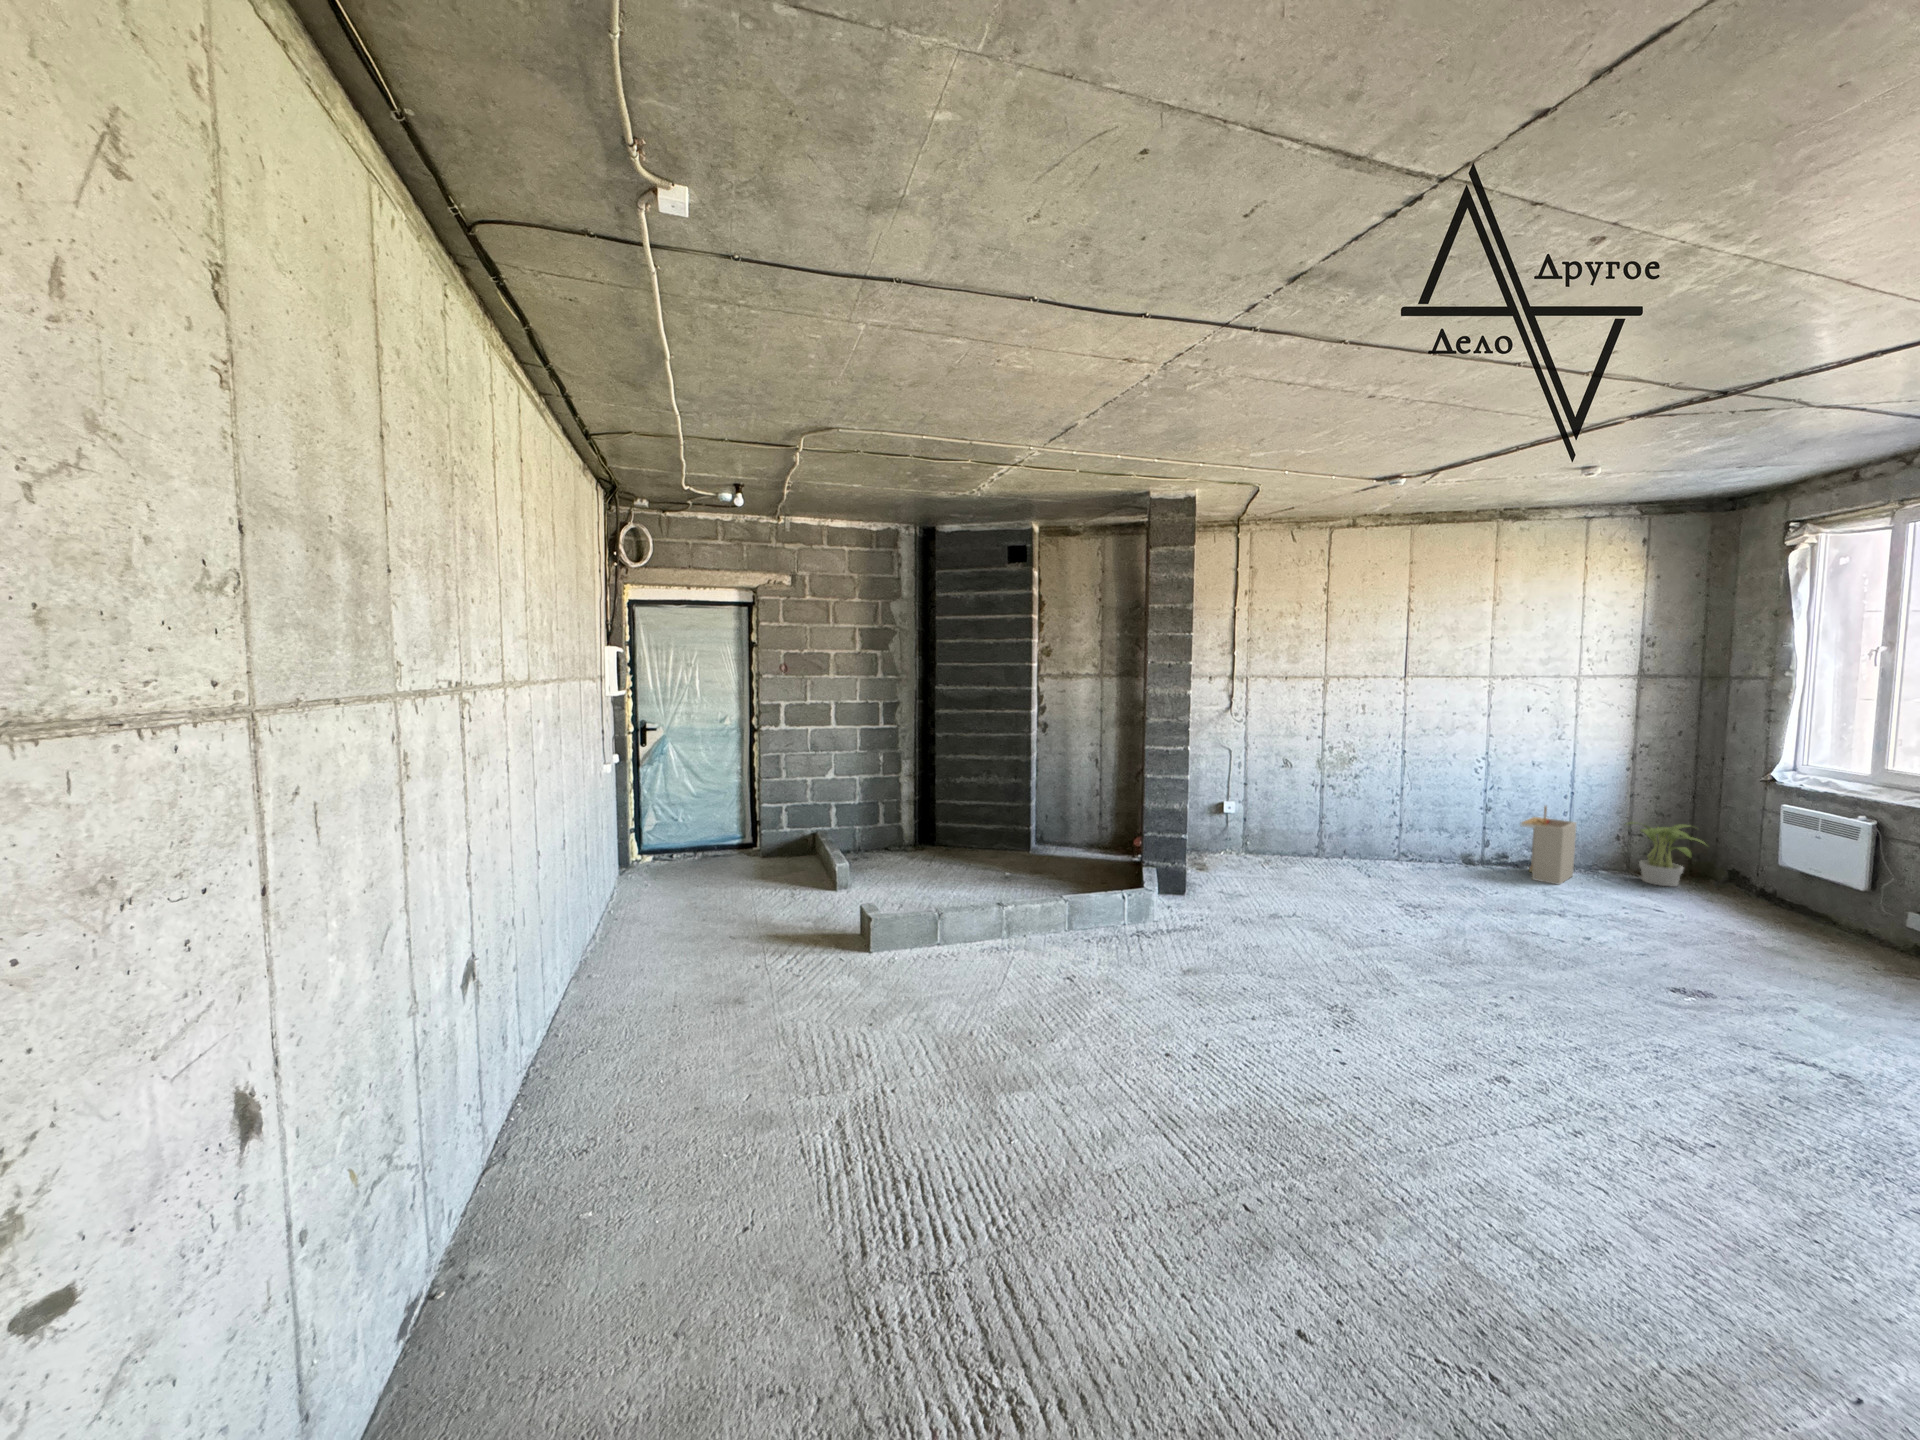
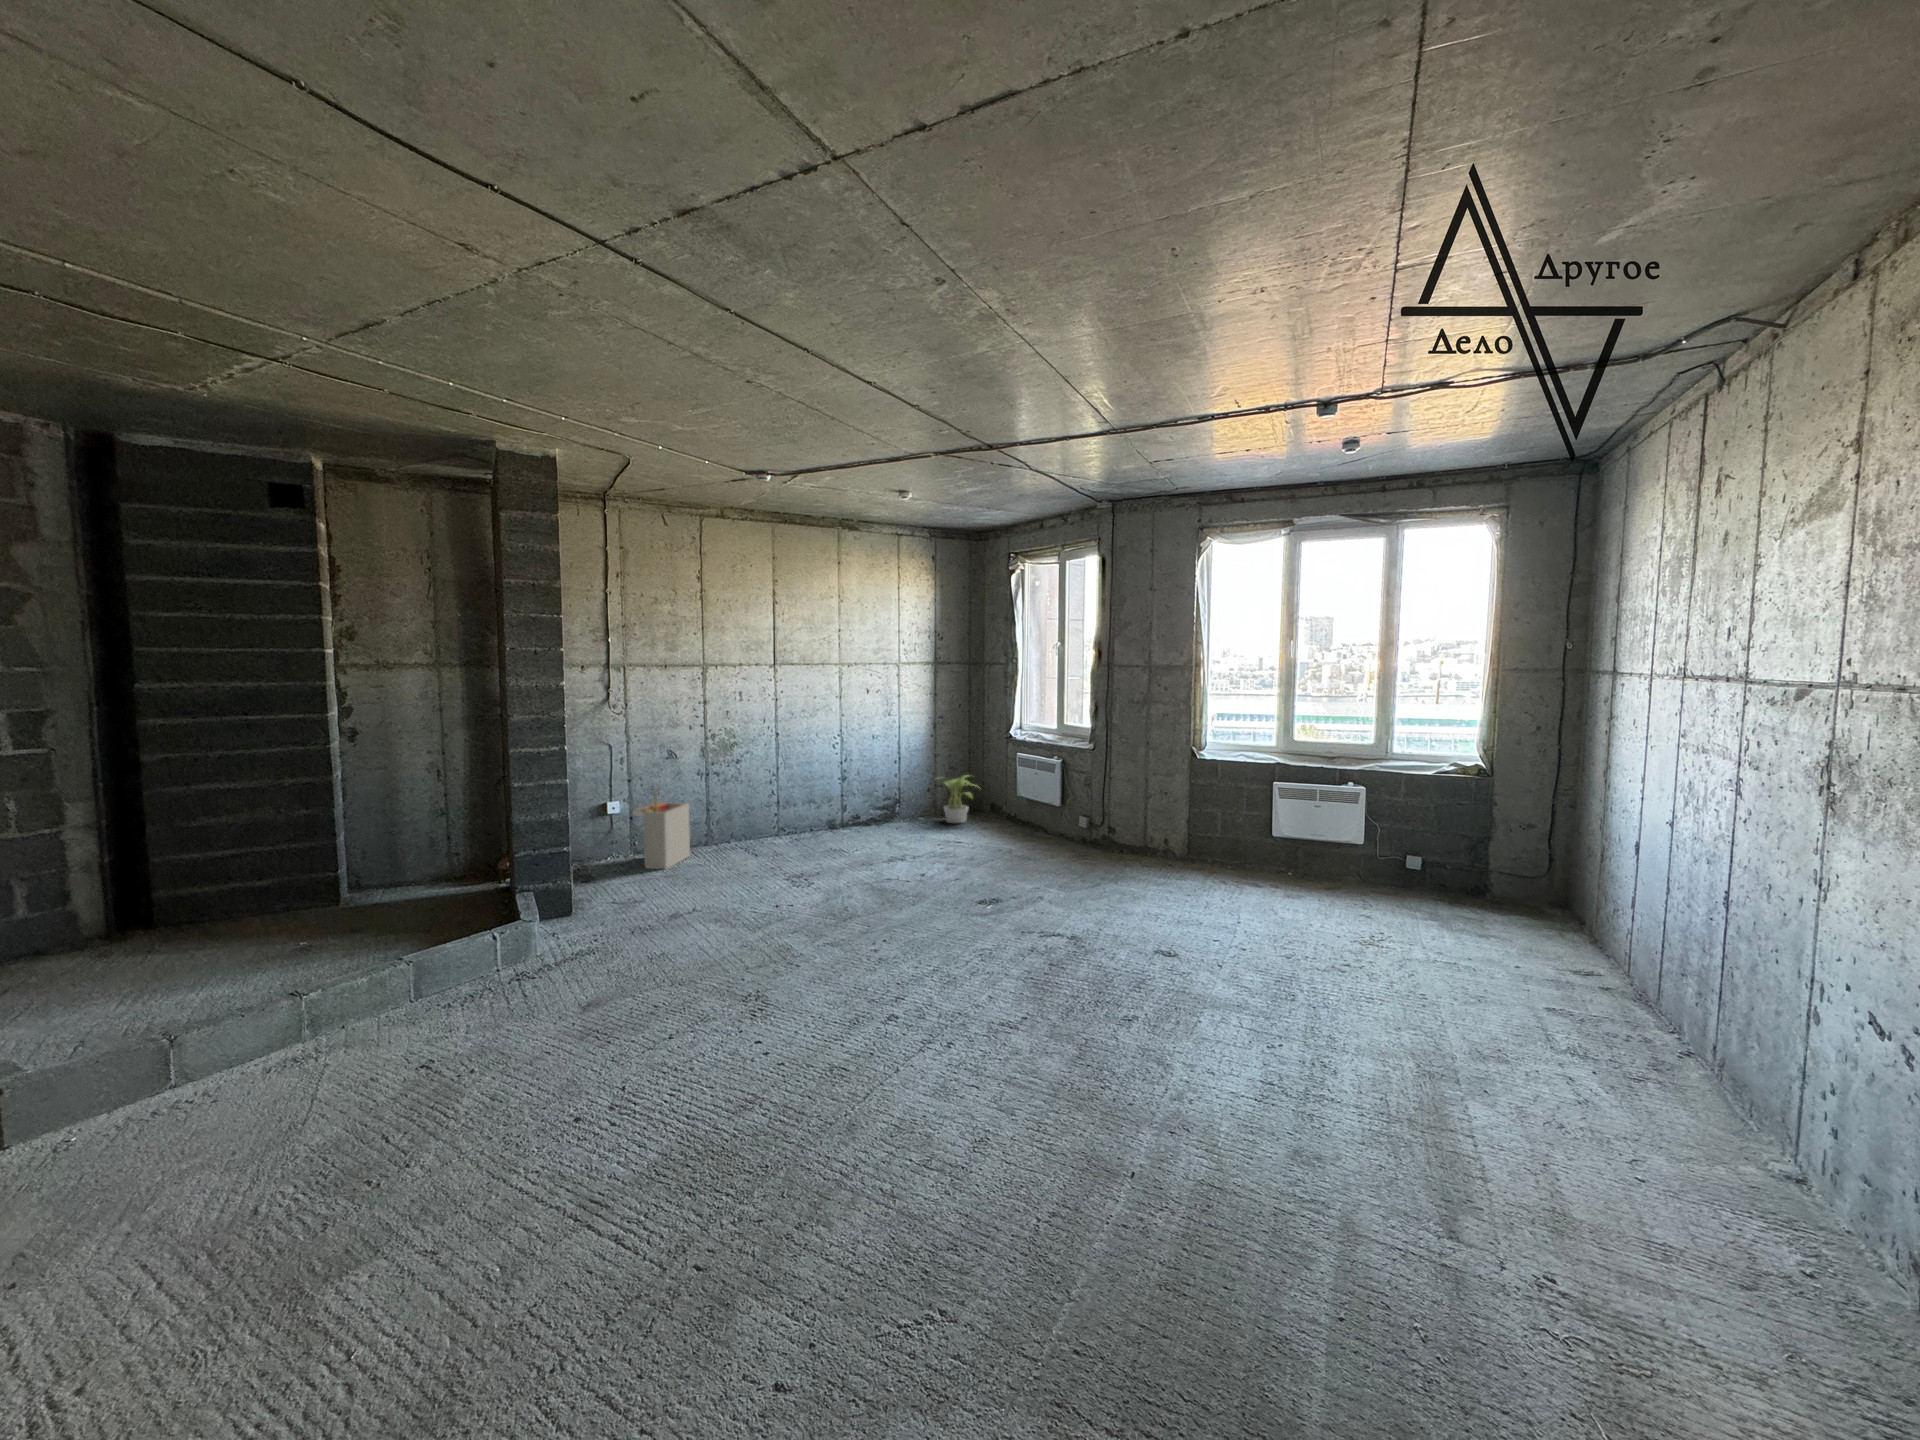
storage bin: present [1520,806,1576,884] -> present [633,791,690,869]

